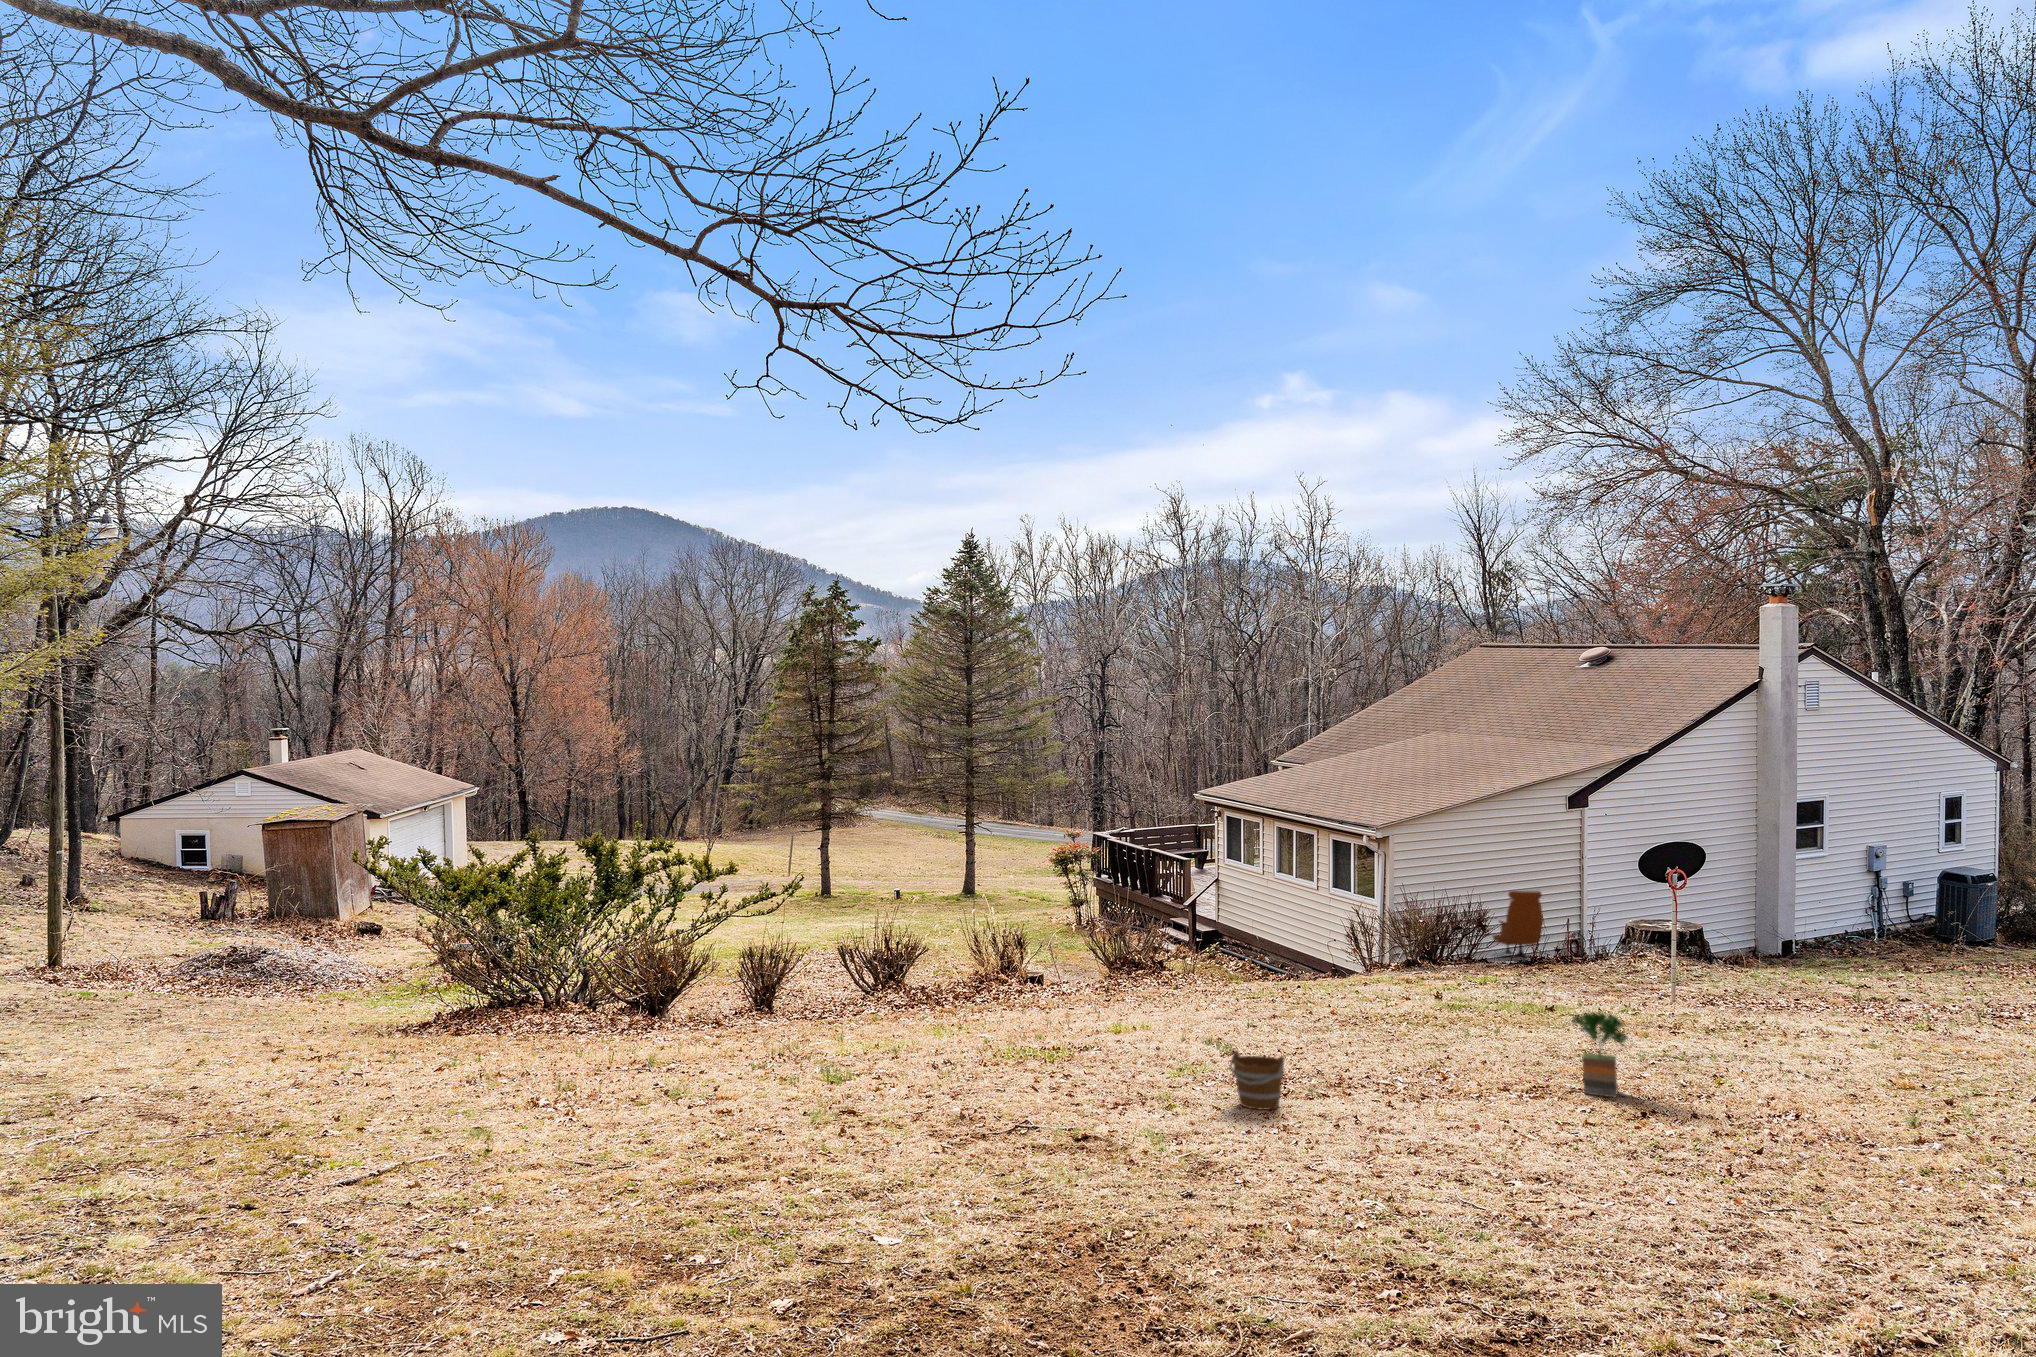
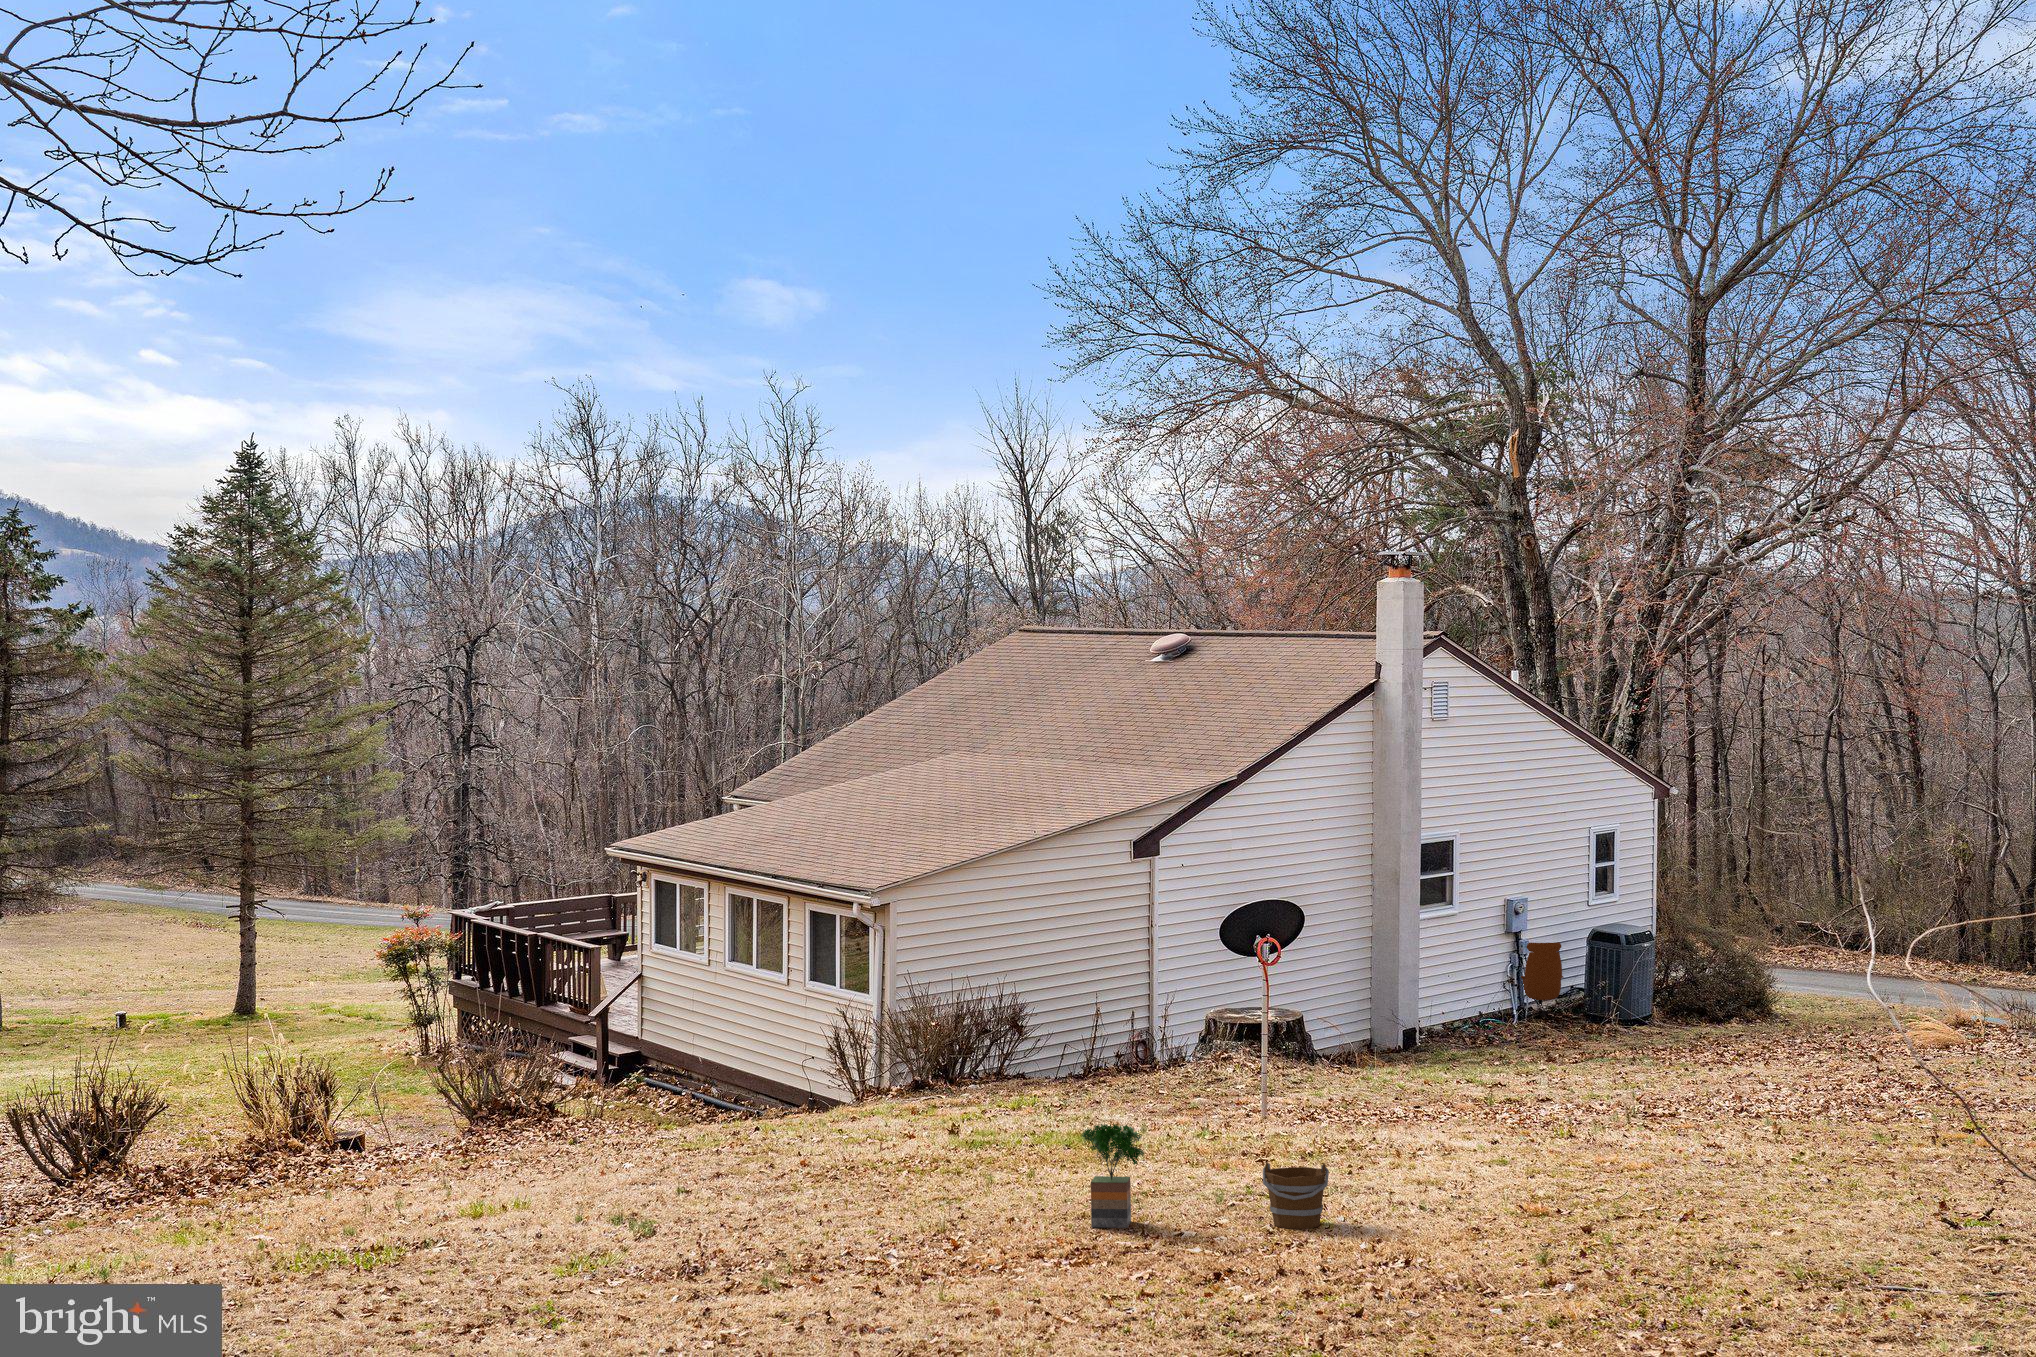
lounge chair: present [1493,891,1543,960] -> present [1520,942,1565,1019]
bucket: present [1229,1050,1284,1110] -> present [1263,1162,1329,1229]

